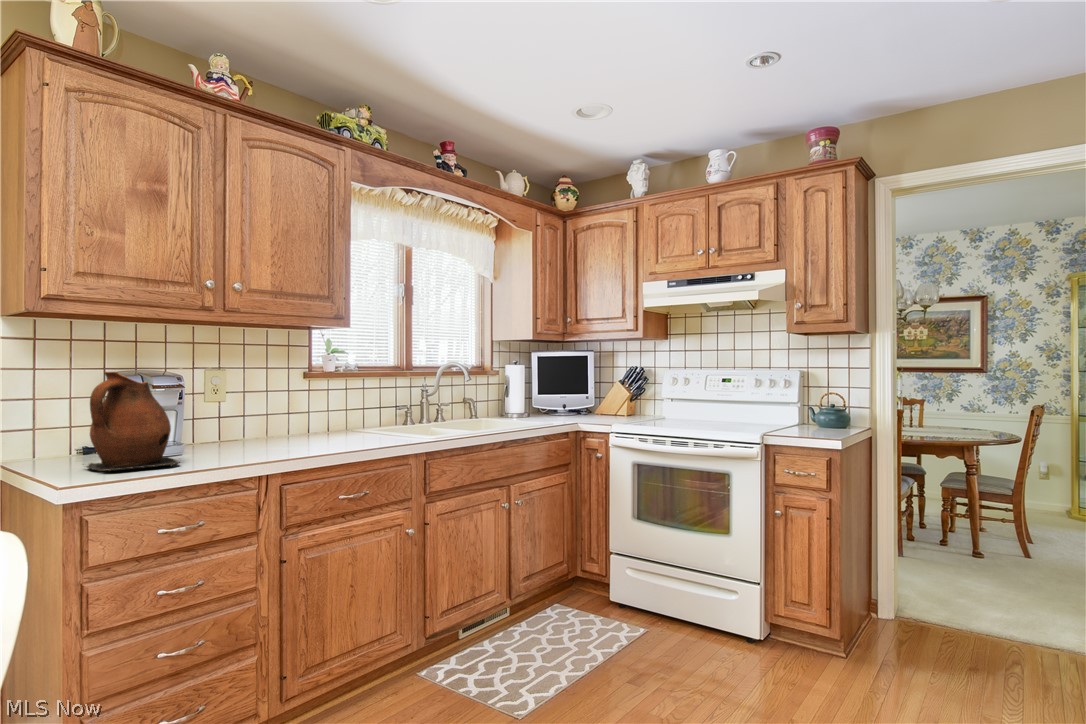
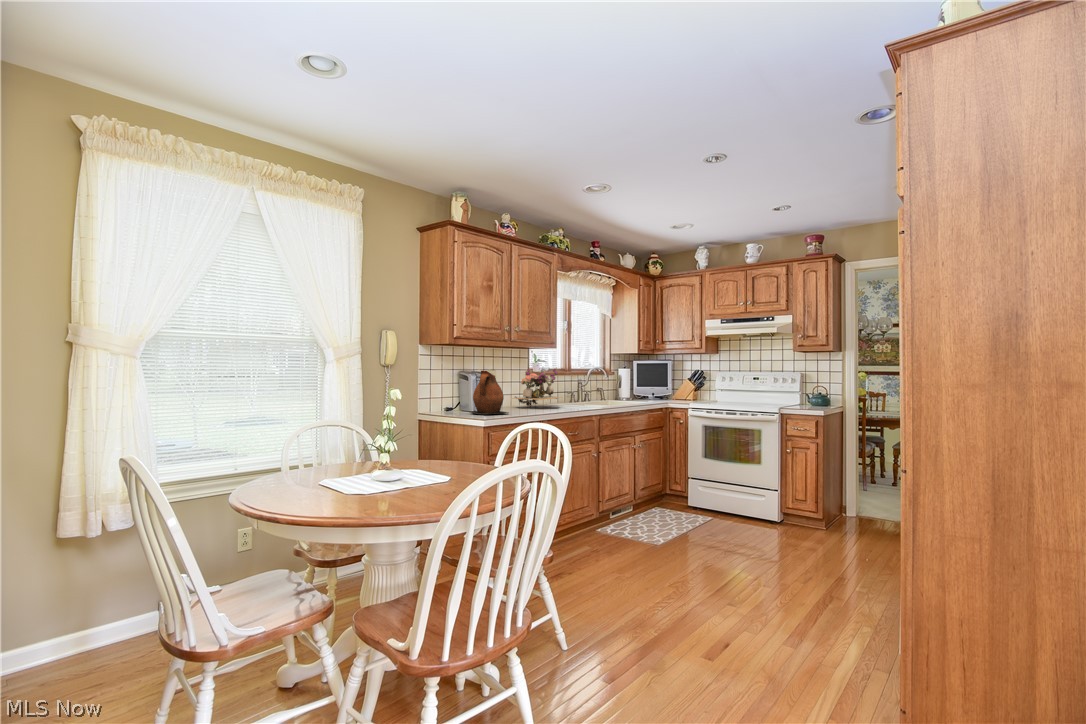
flower arrangement: none [249,364,358,442] -> present [513,368,560,407]

